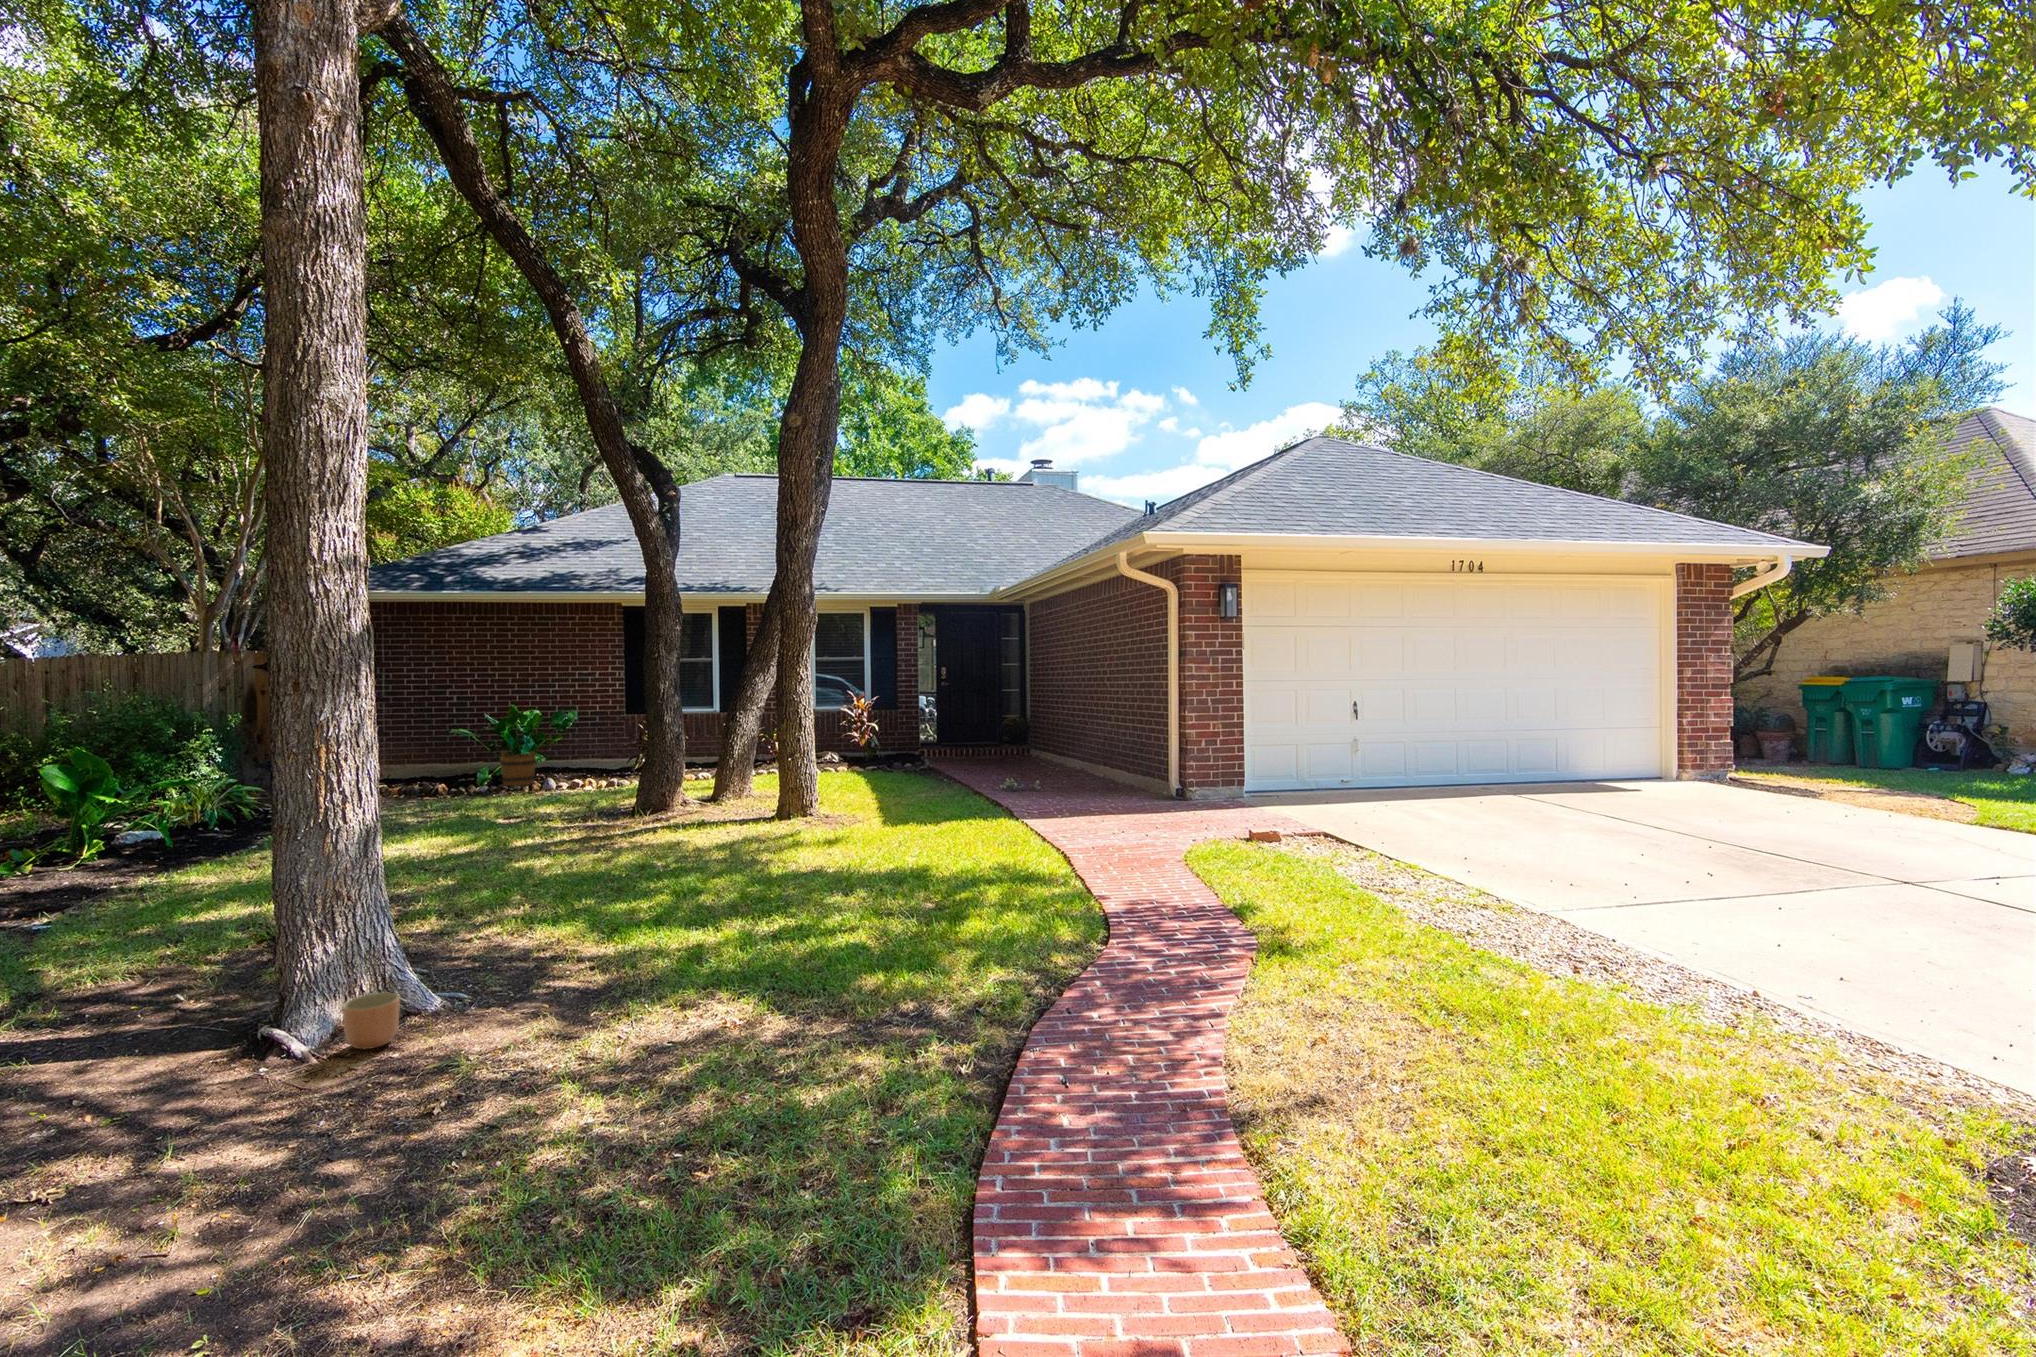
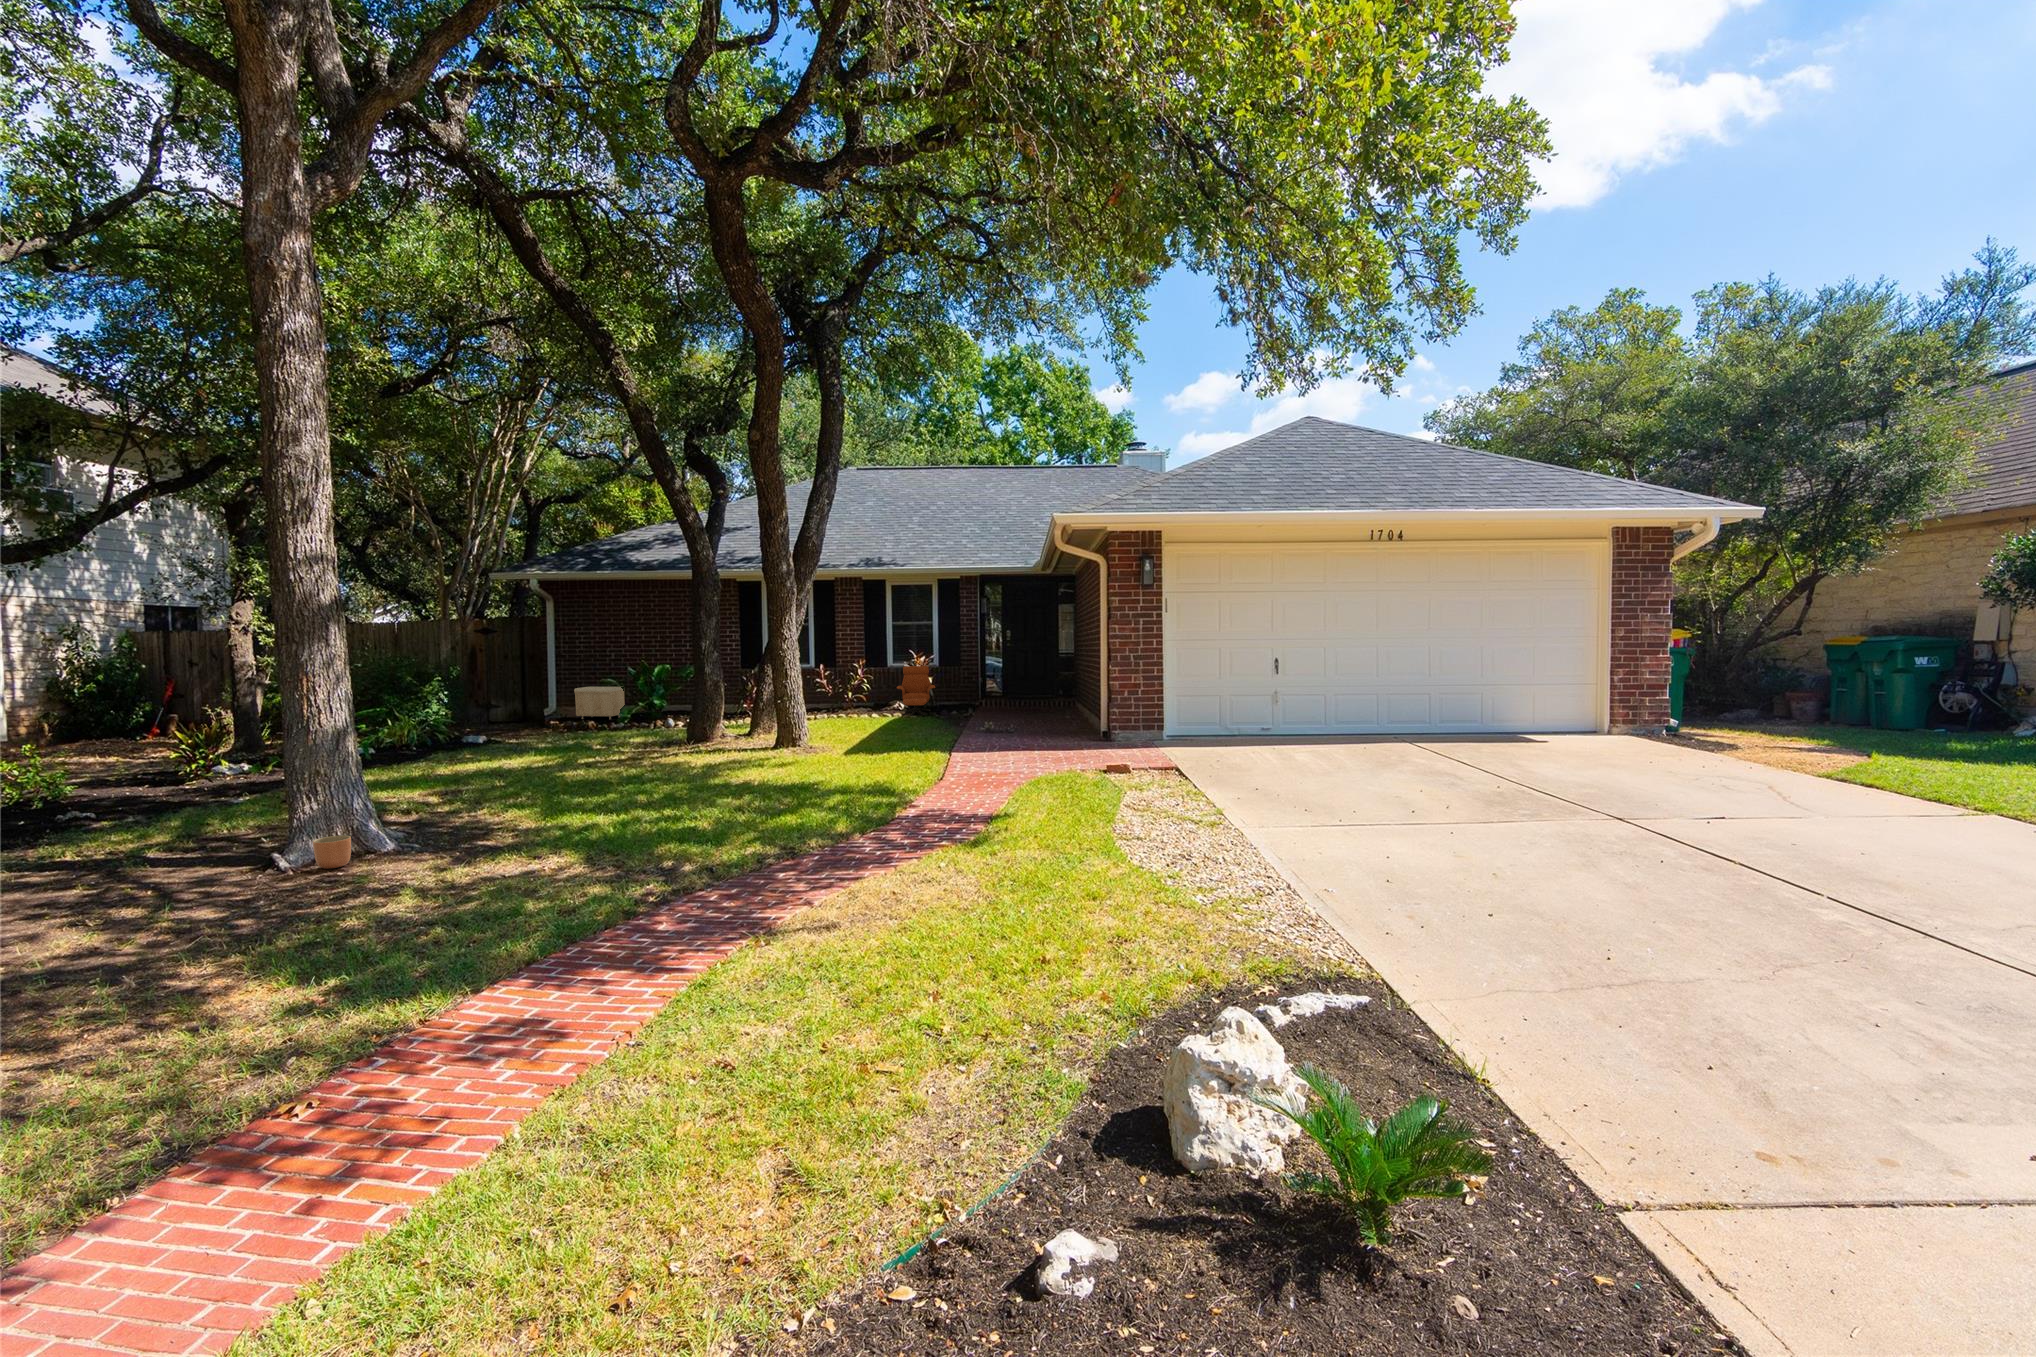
lounge chair: none [840,710,887,770] -> present [897,666,935,716]
storage bench: none [417,738,485,780] -> present [574,687,625,719]
bucket: present [500,751,537,786] -> none [625,697,653,724]

